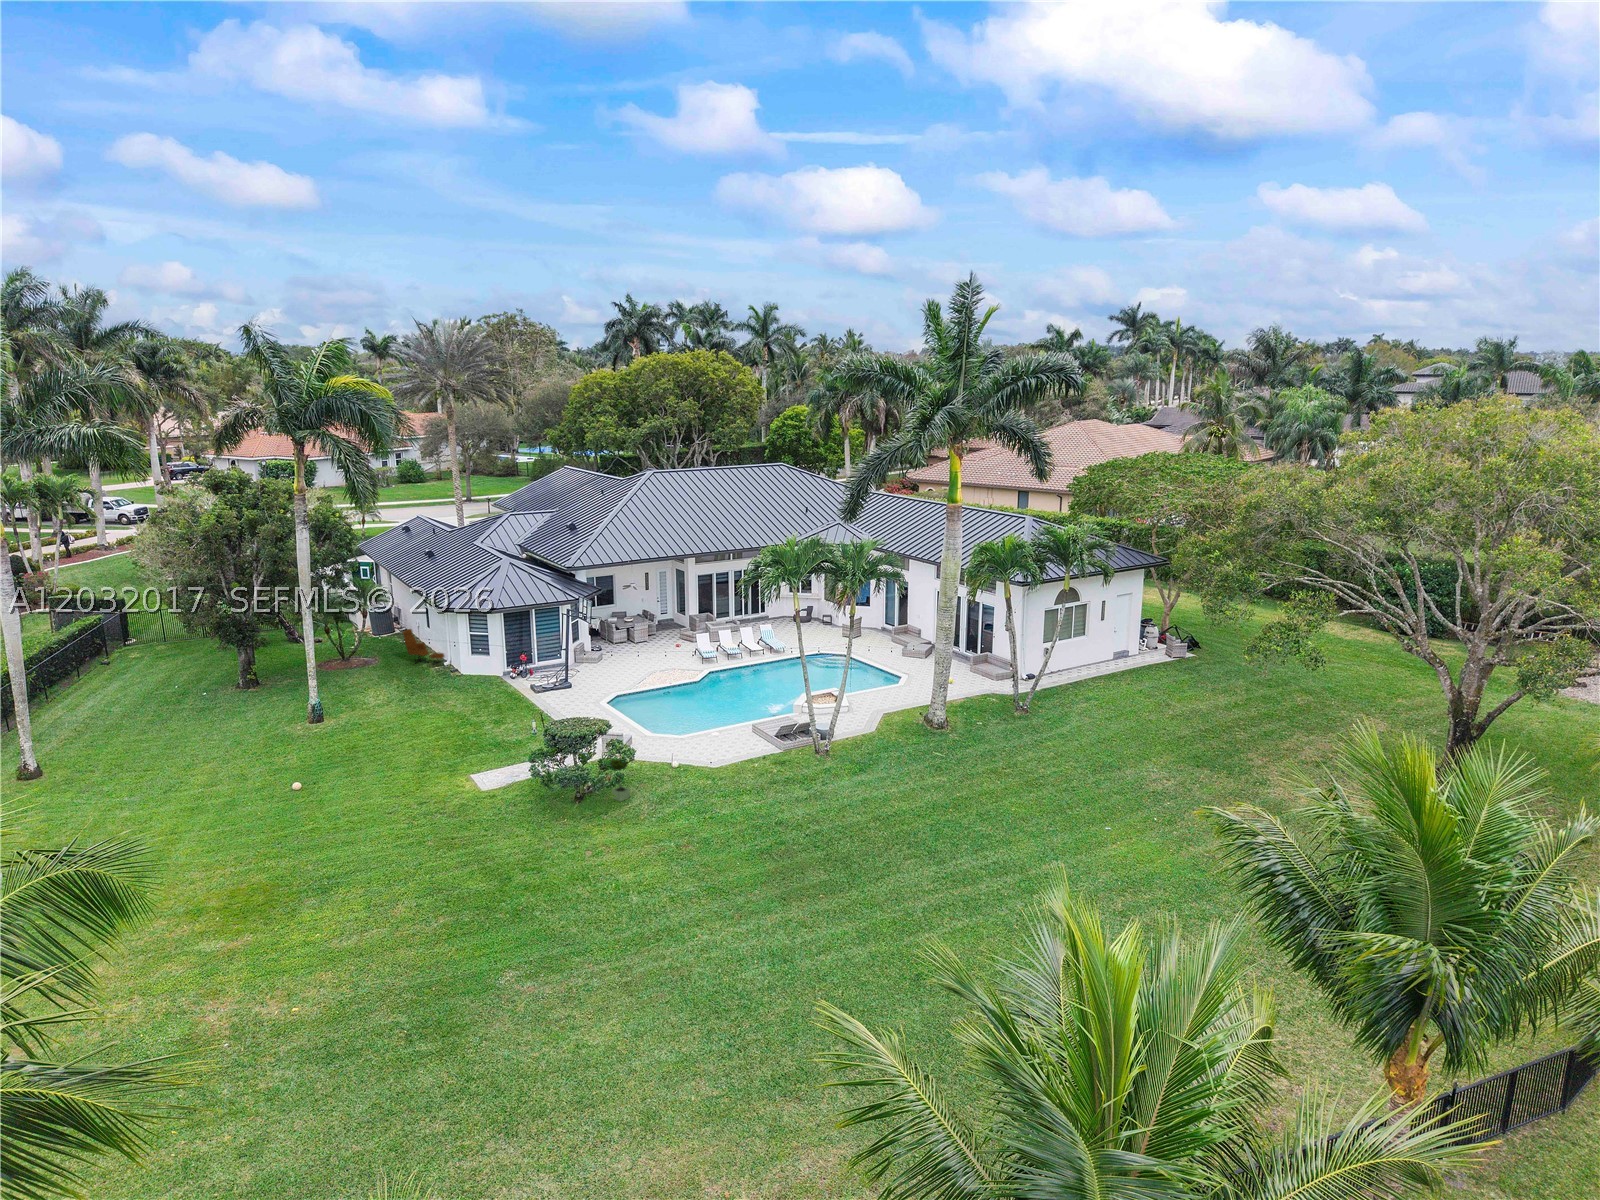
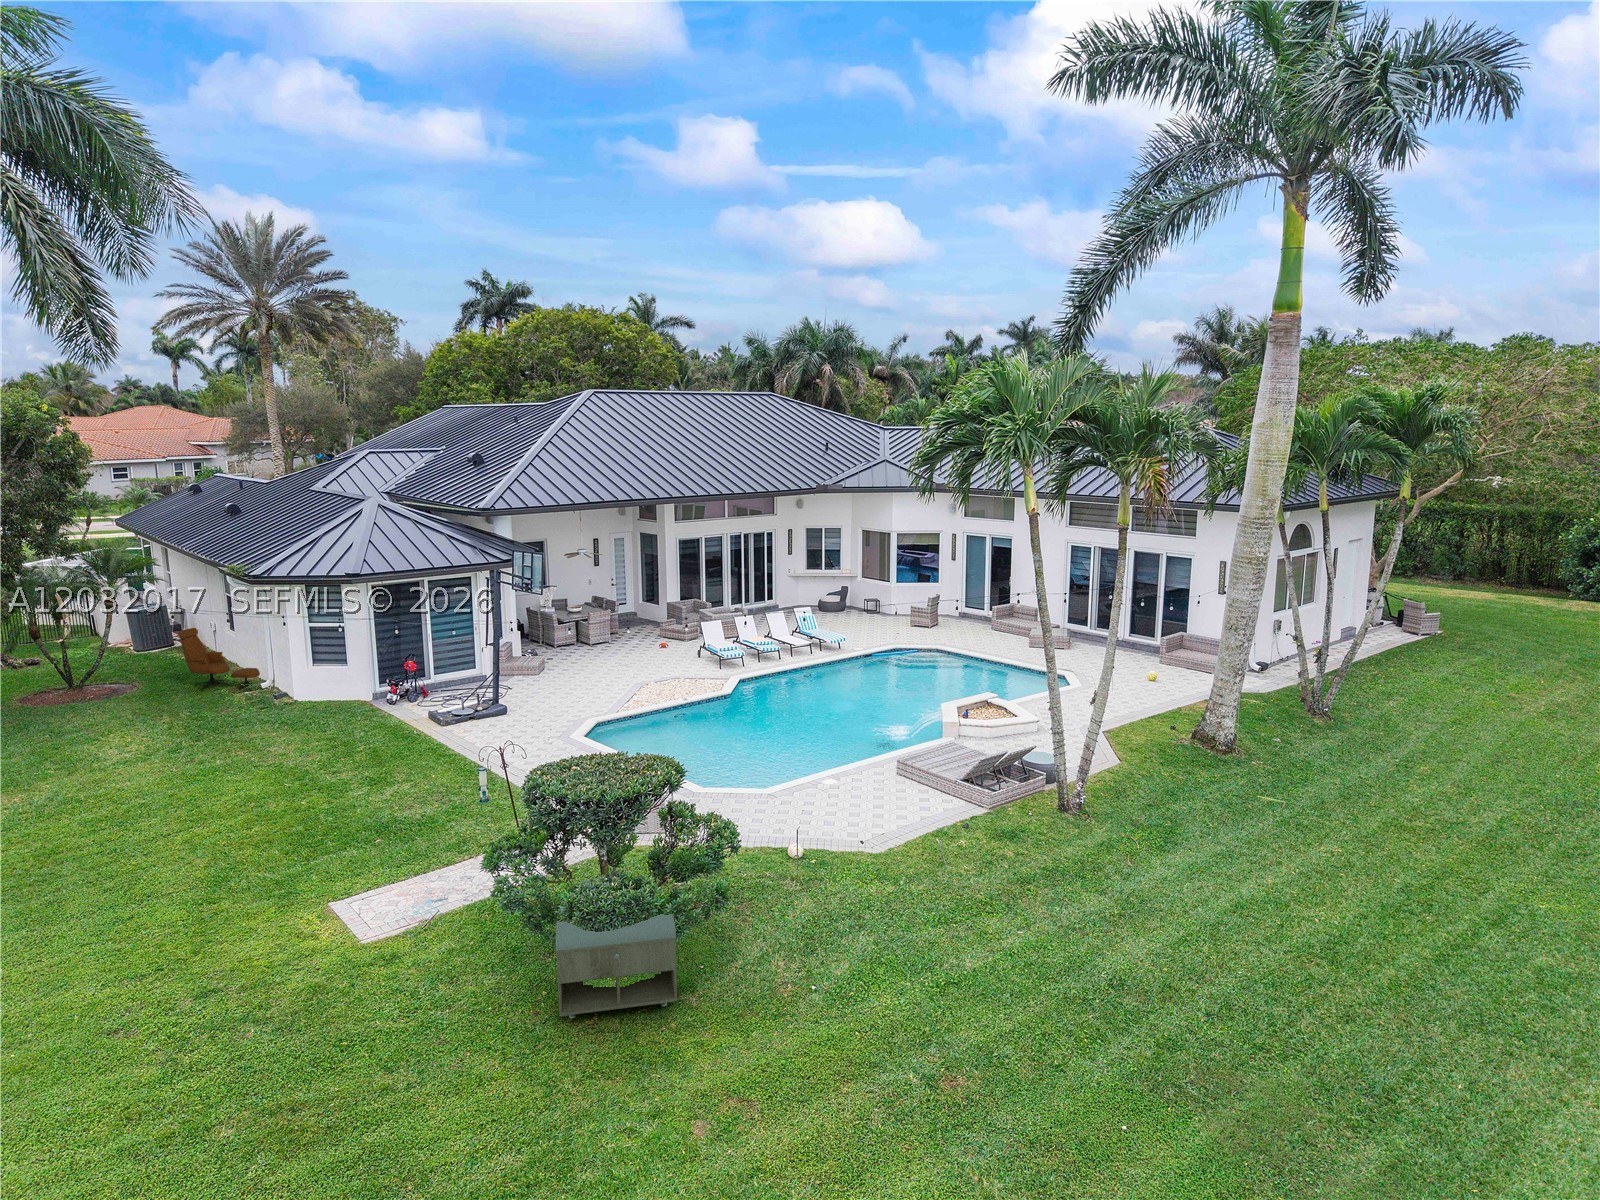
potted tree: present [611,759,630,801] -> none [681,848,731,956]
storage bench: none [550,776,601,817] -> present [556,914,677,1019]

